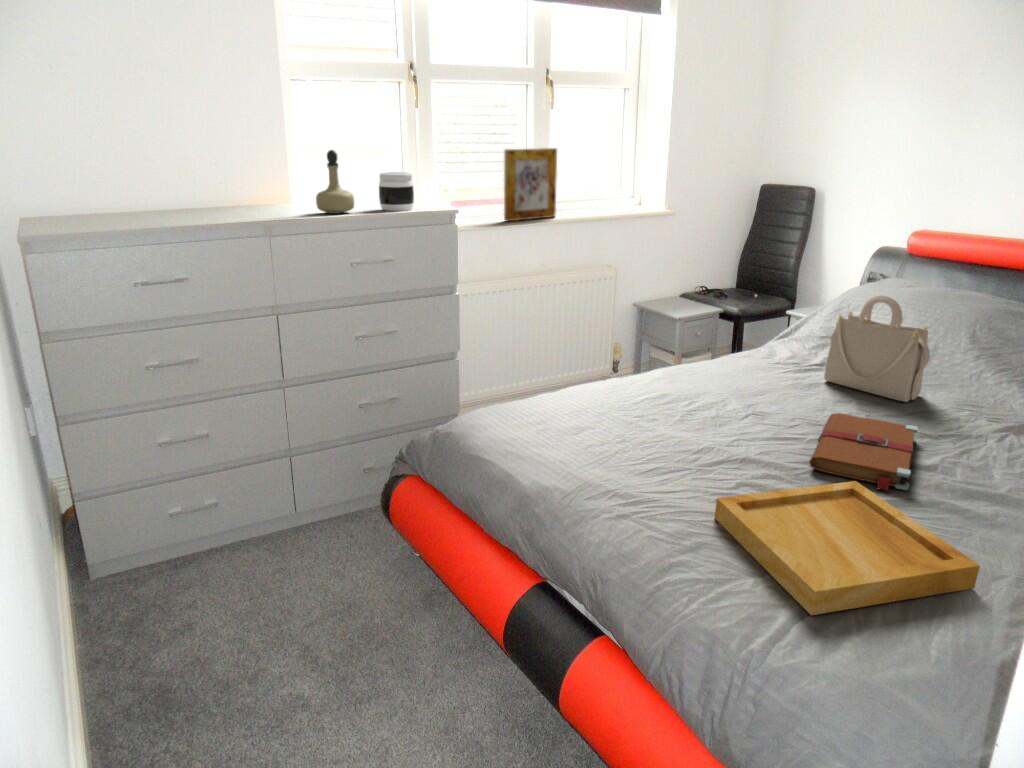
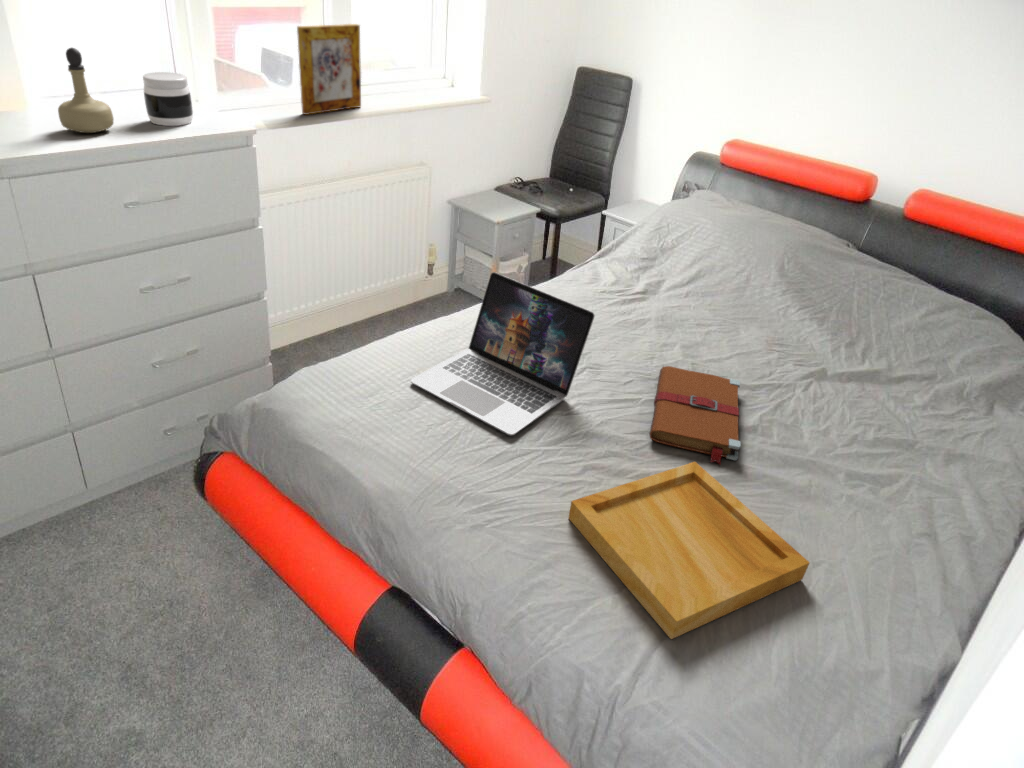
handbag: present [824,296,930,402] -> none [650,237,748,342]
laptop: none [576,322,753,455] -> present [411,272,595,435]

